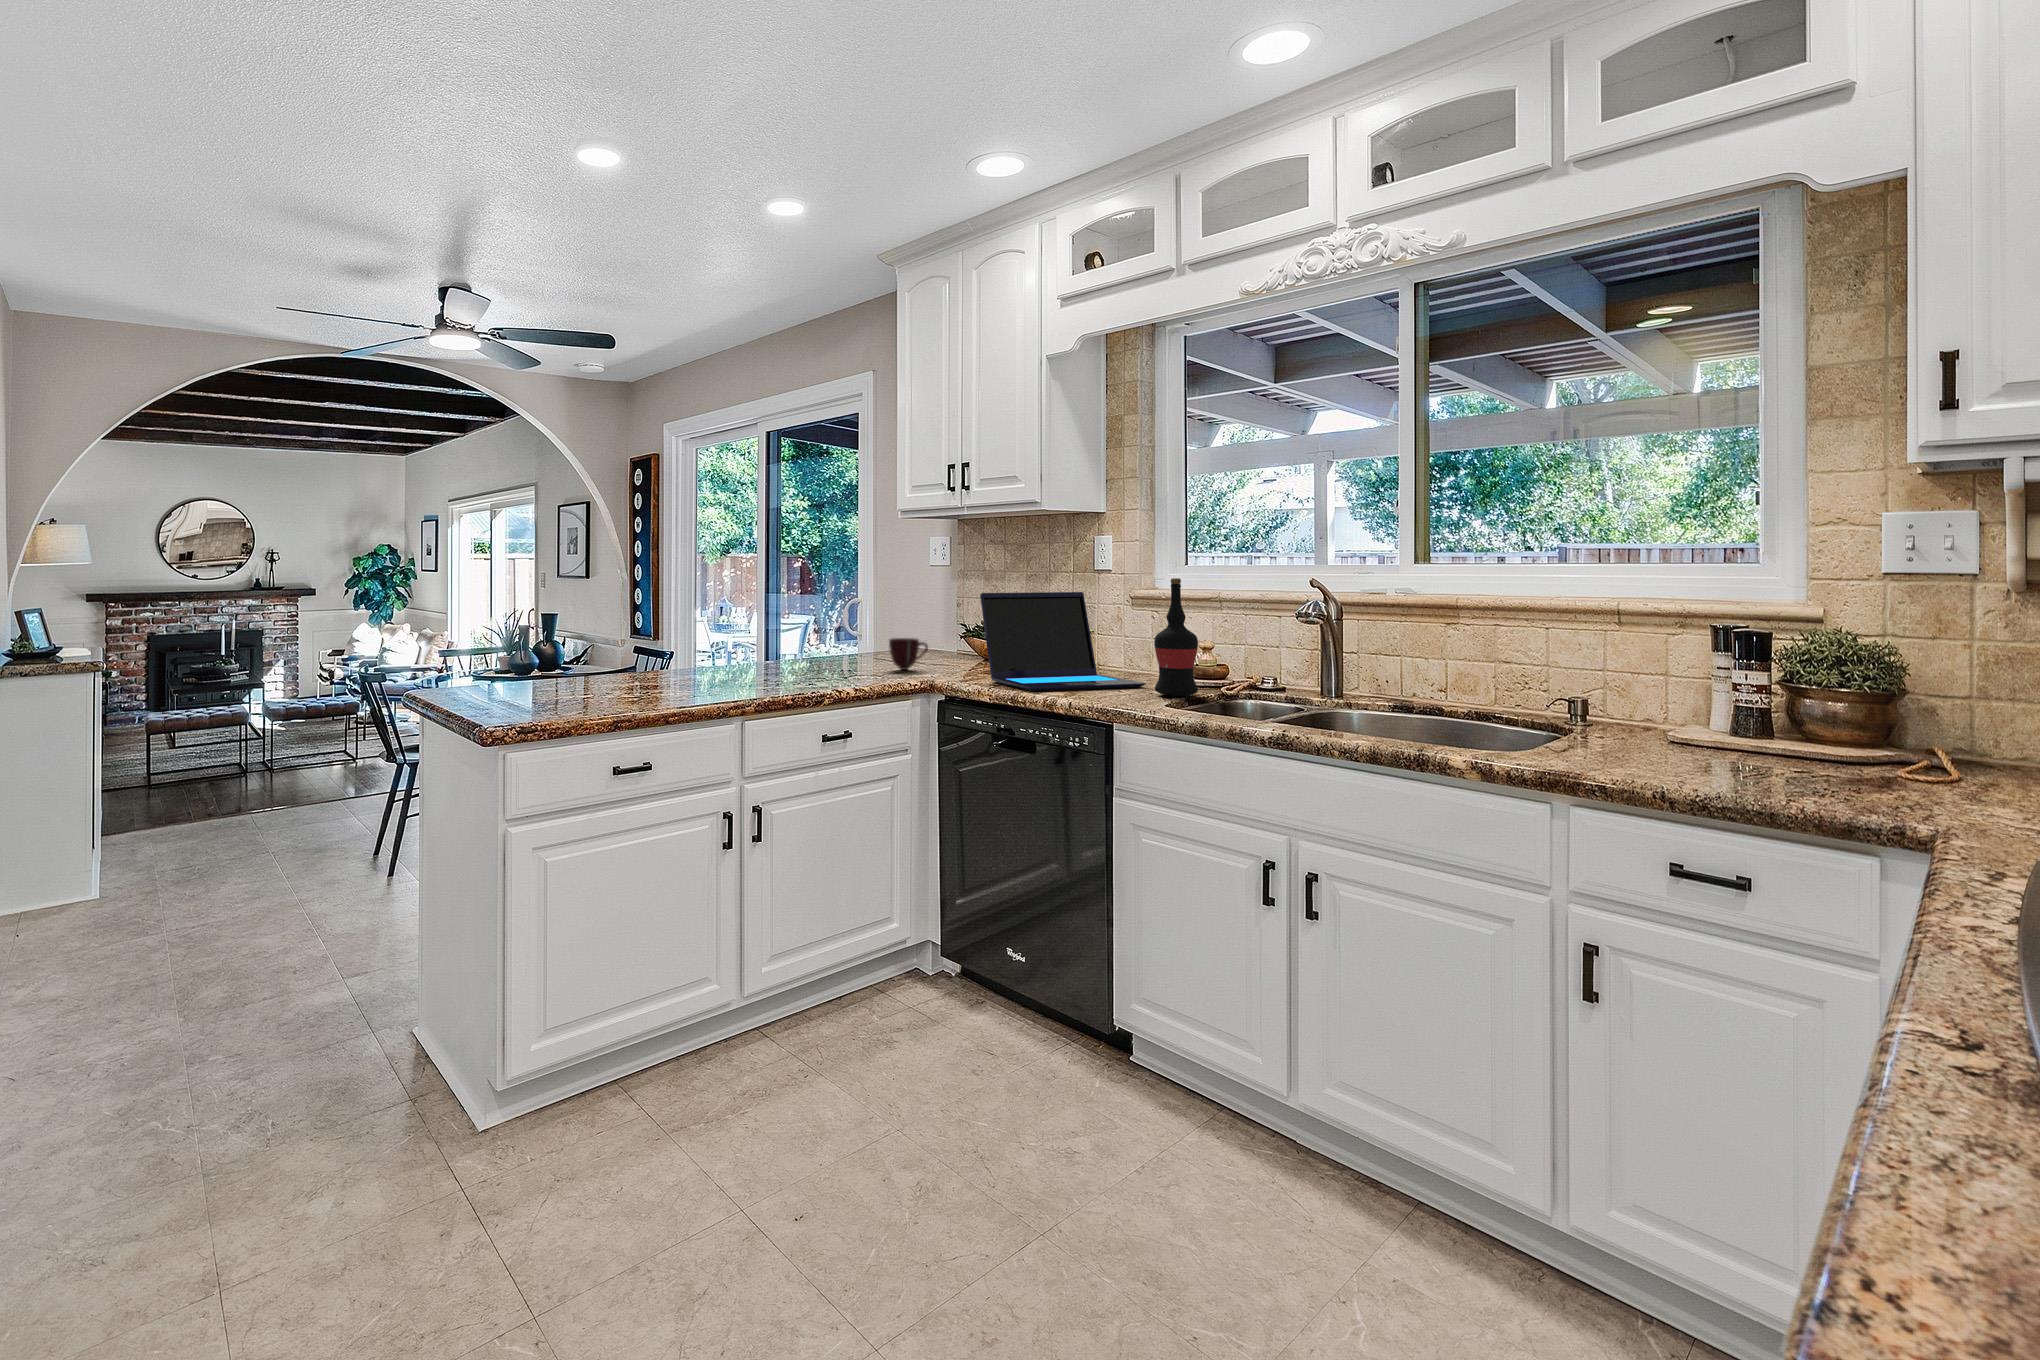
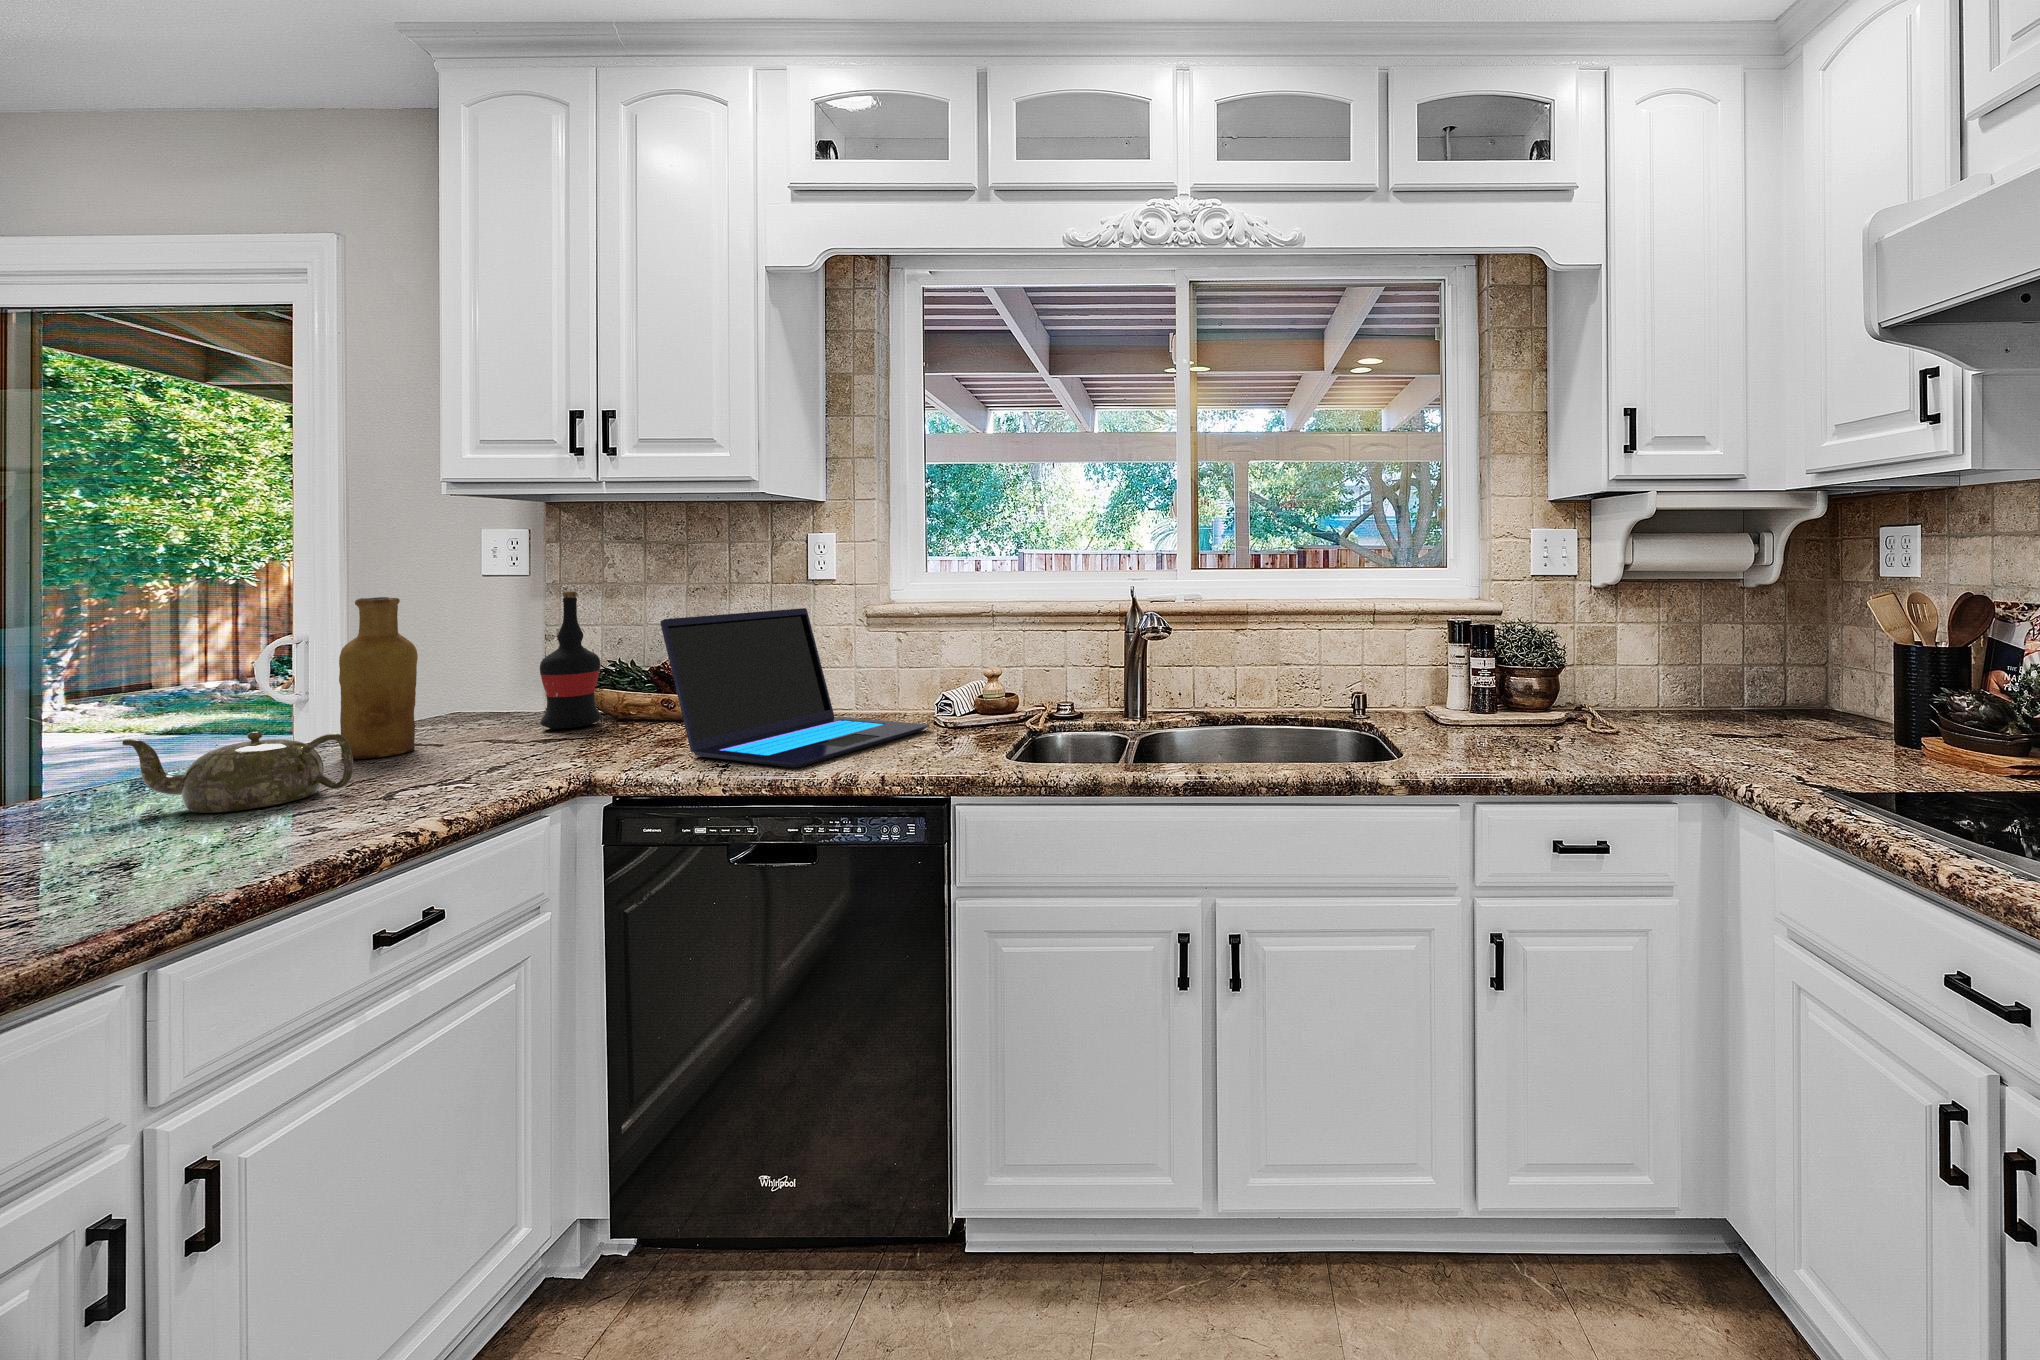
vase: none [854,577,885,666] -> present [339,597,418,759]
wine bottle: present [1154,578,1198,696] -> present [540,591,601,729]
teapot: none [776,638,846,675] -> present [122,731,353,813]
mug: present [889,638,928,670] -> none [443,698,528,756]

